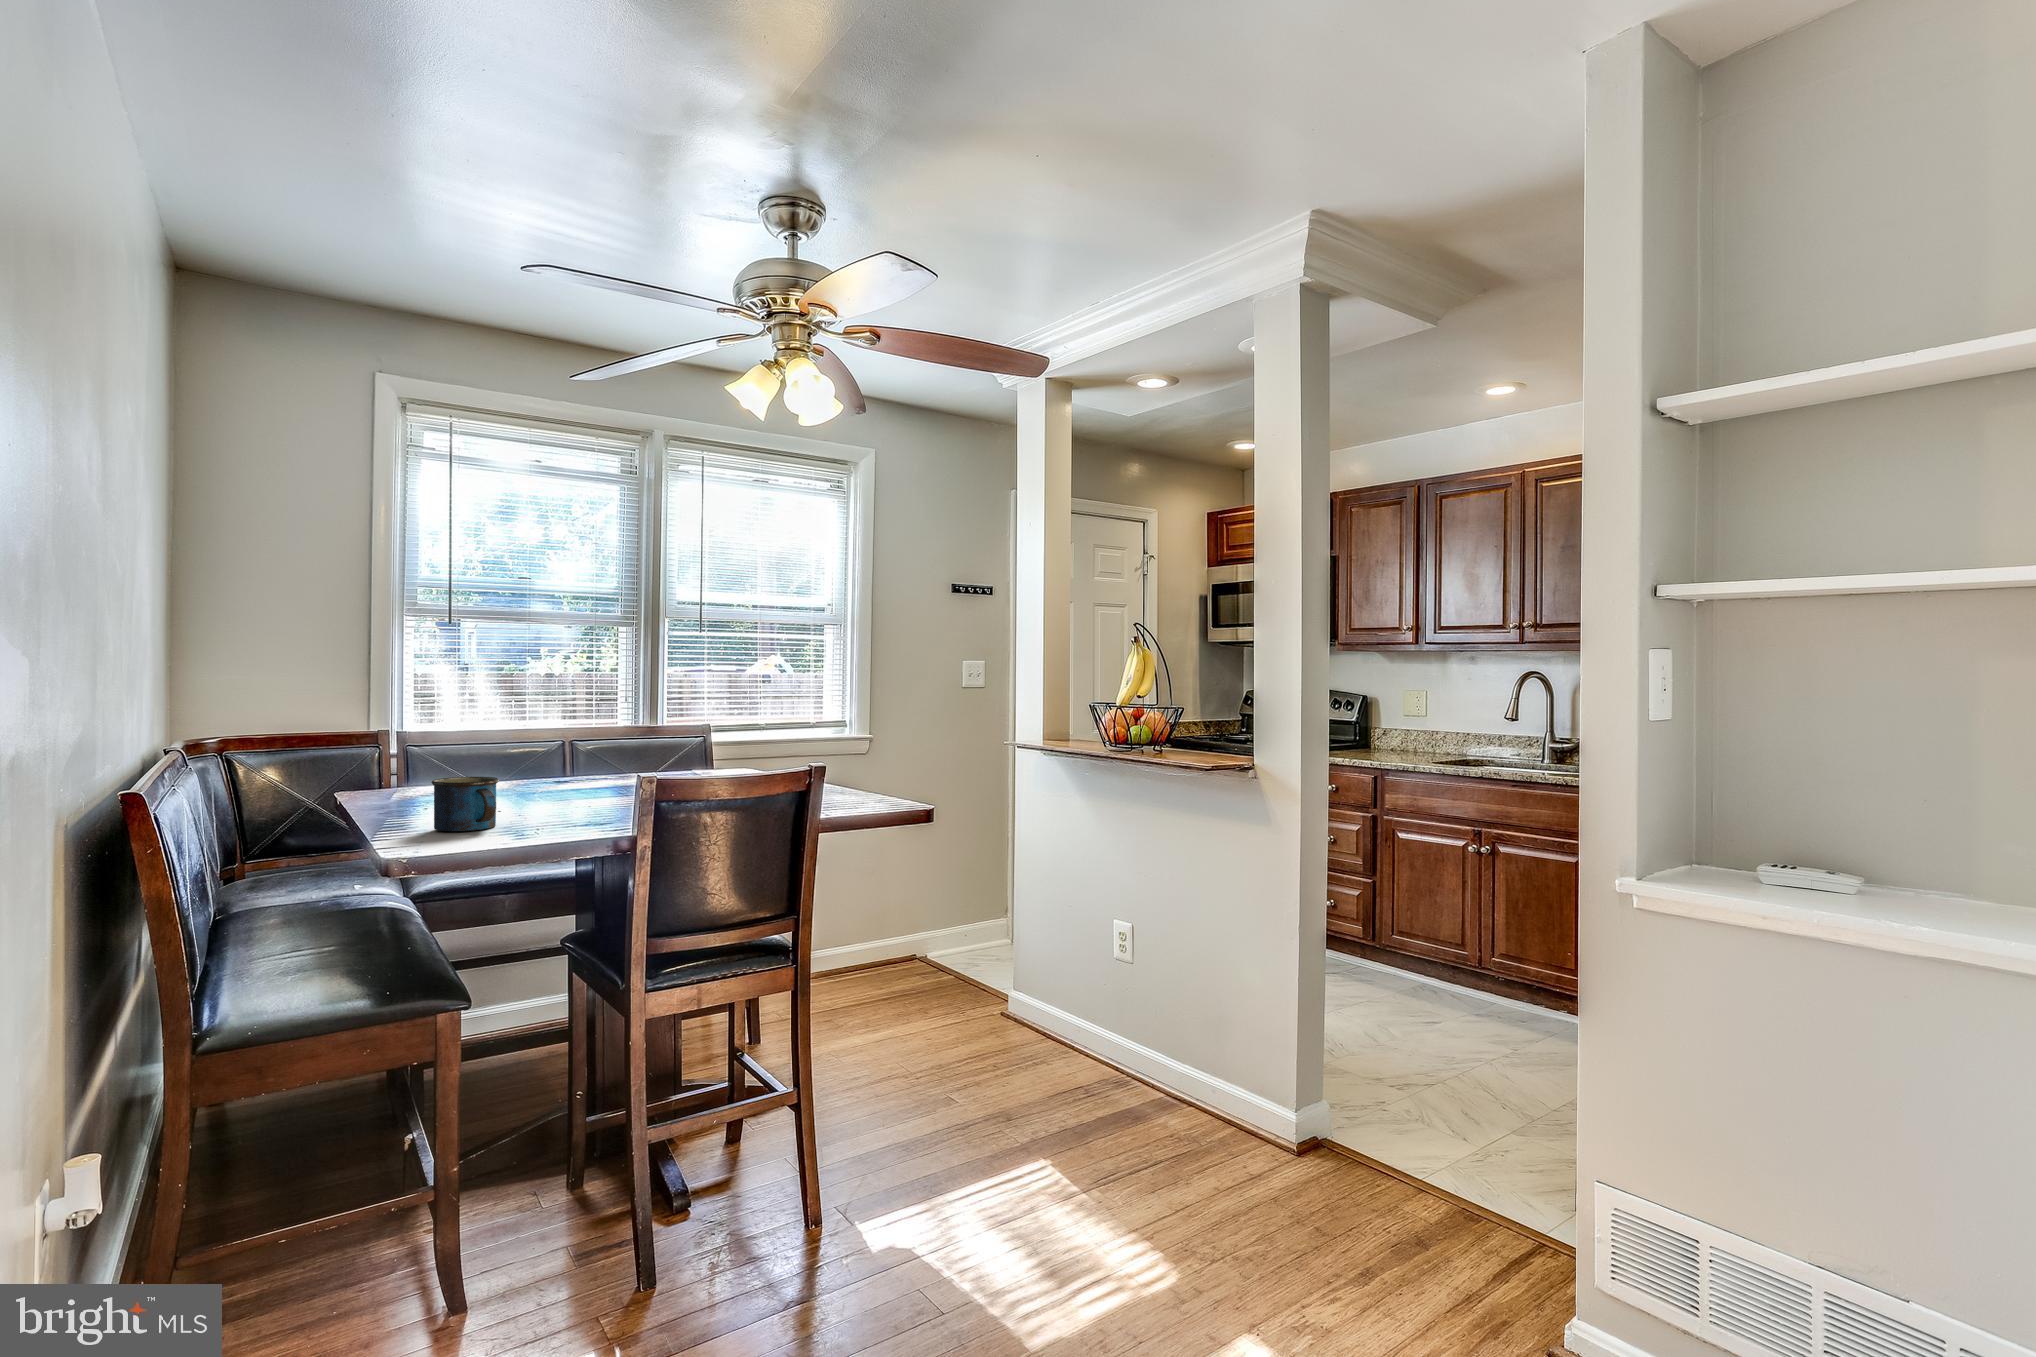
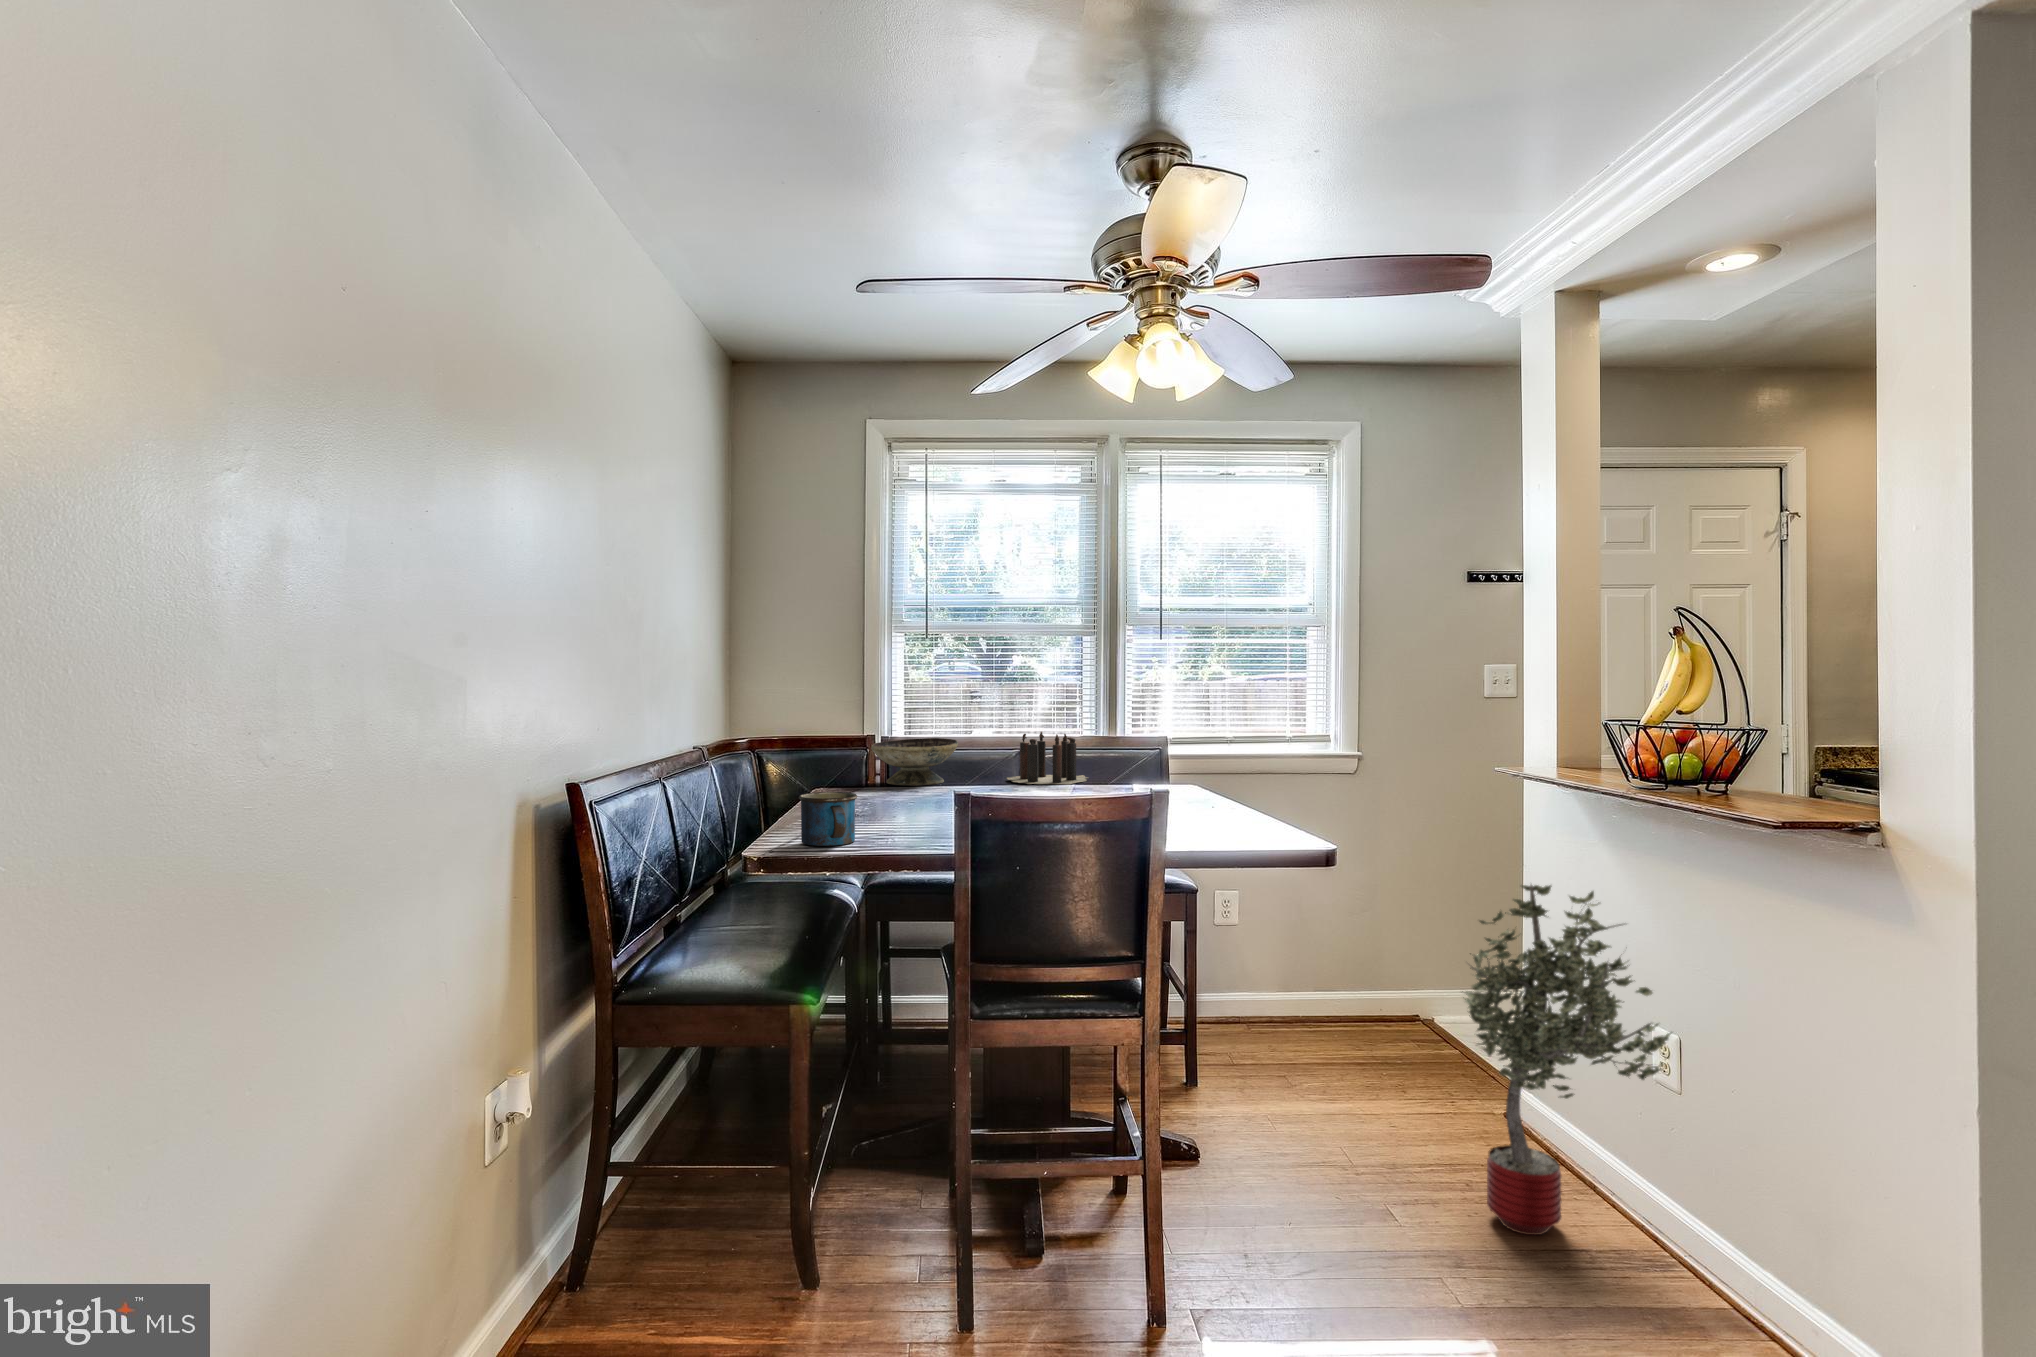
candle: none [556,719,672,770] -> present [1007,732,1088,785]
decorative bowl: none [400,728,504,778] -> present [871,738,958,786]
potted tree: none [984,823,1135,1089] -> present [1463,885,1671,1235]

